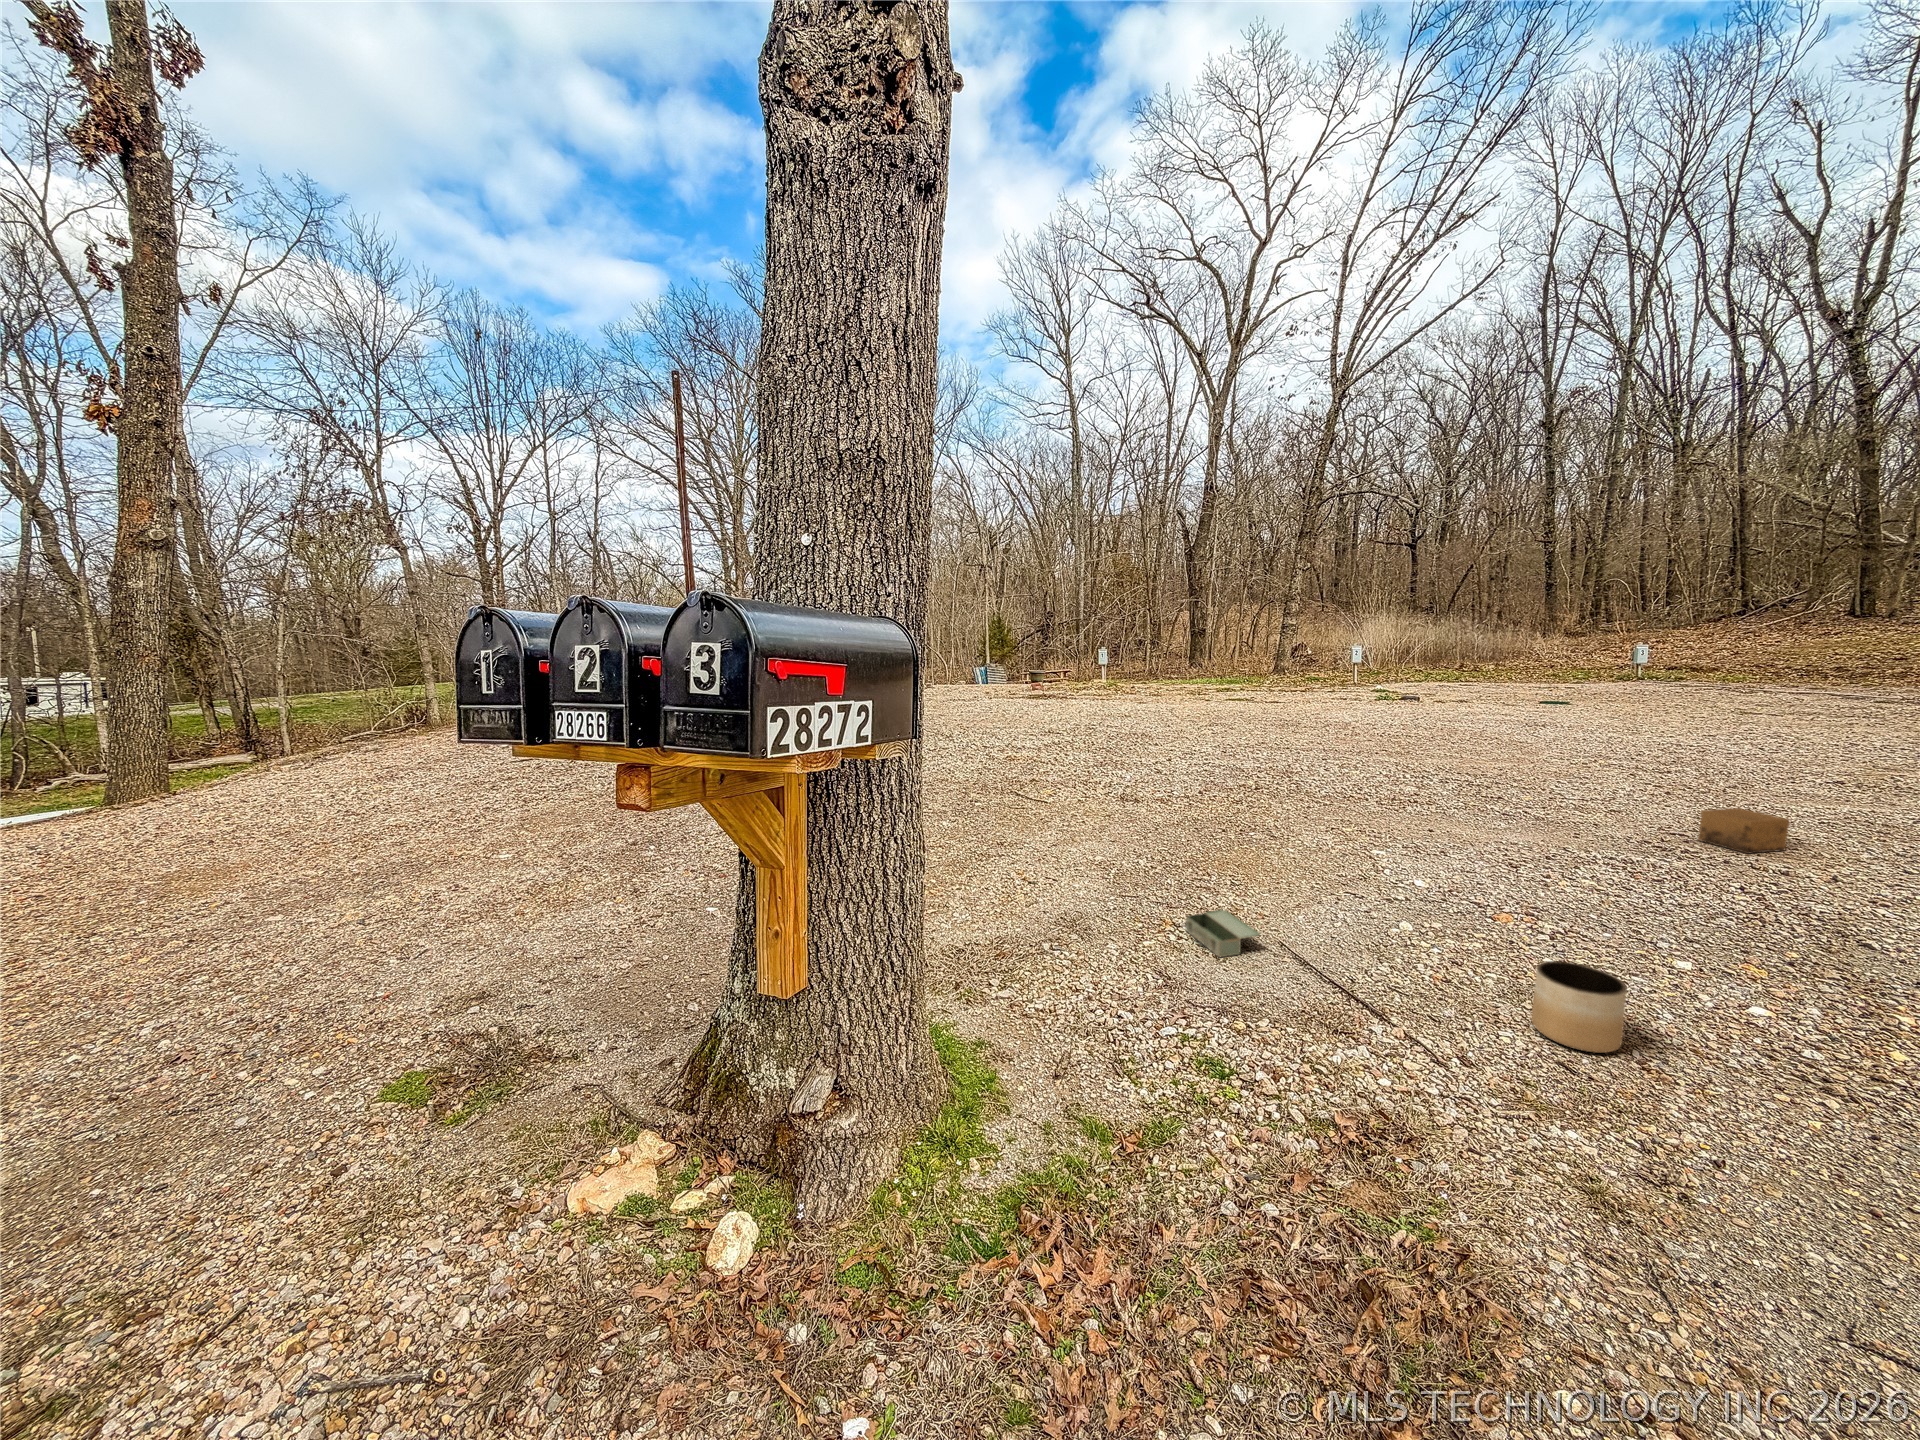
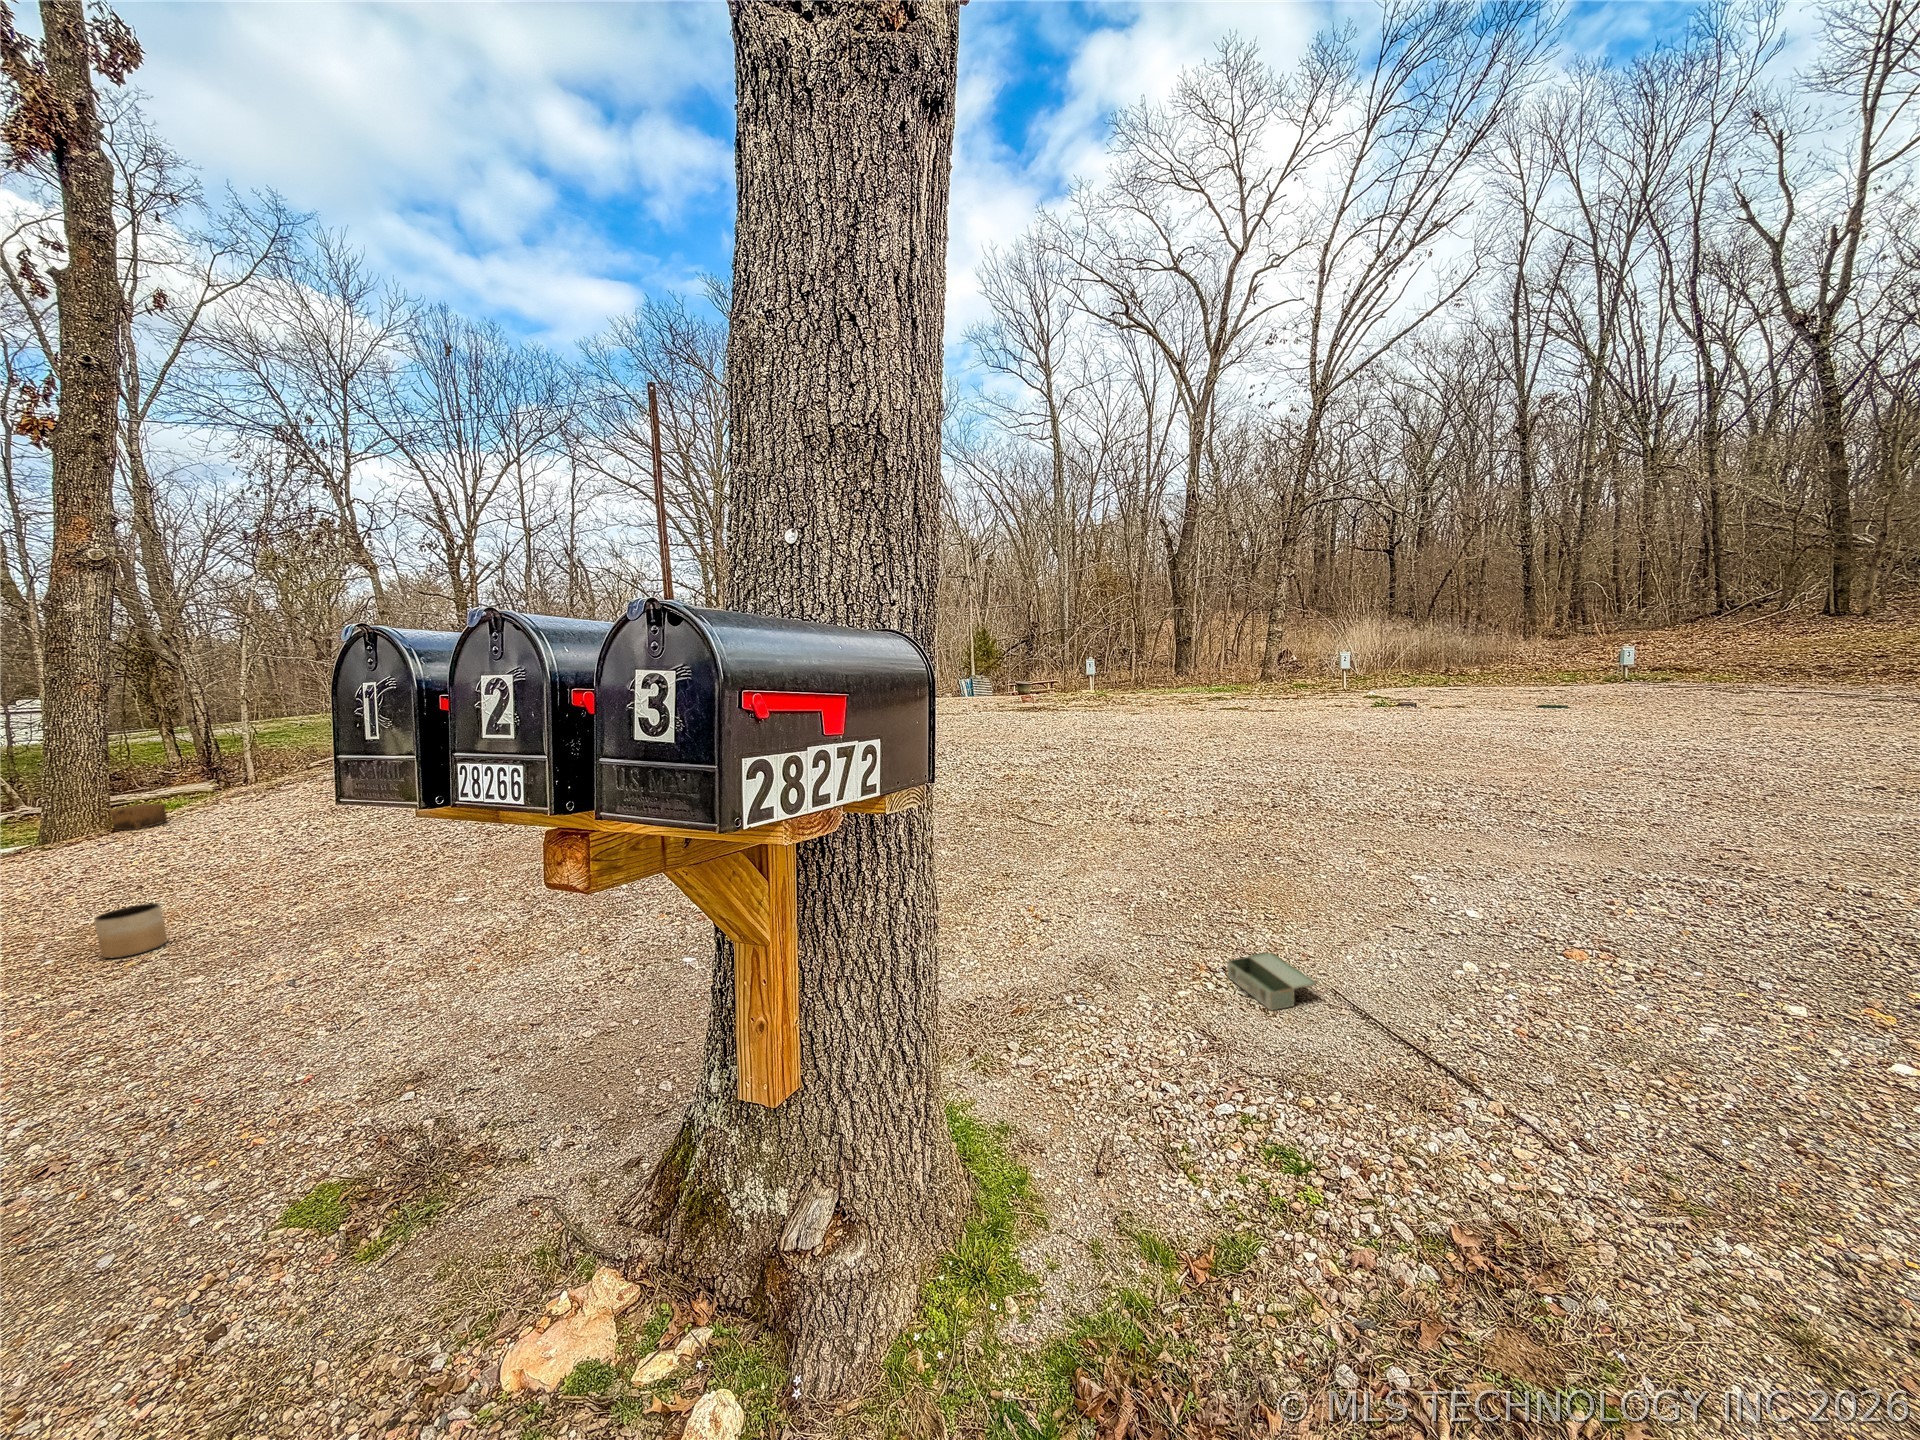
cardboard box: present [1698,808,1789,854] -> present [110,804,167,830]
planter: present [1531,961,1627,1053] -> present [94,903,168,958]

